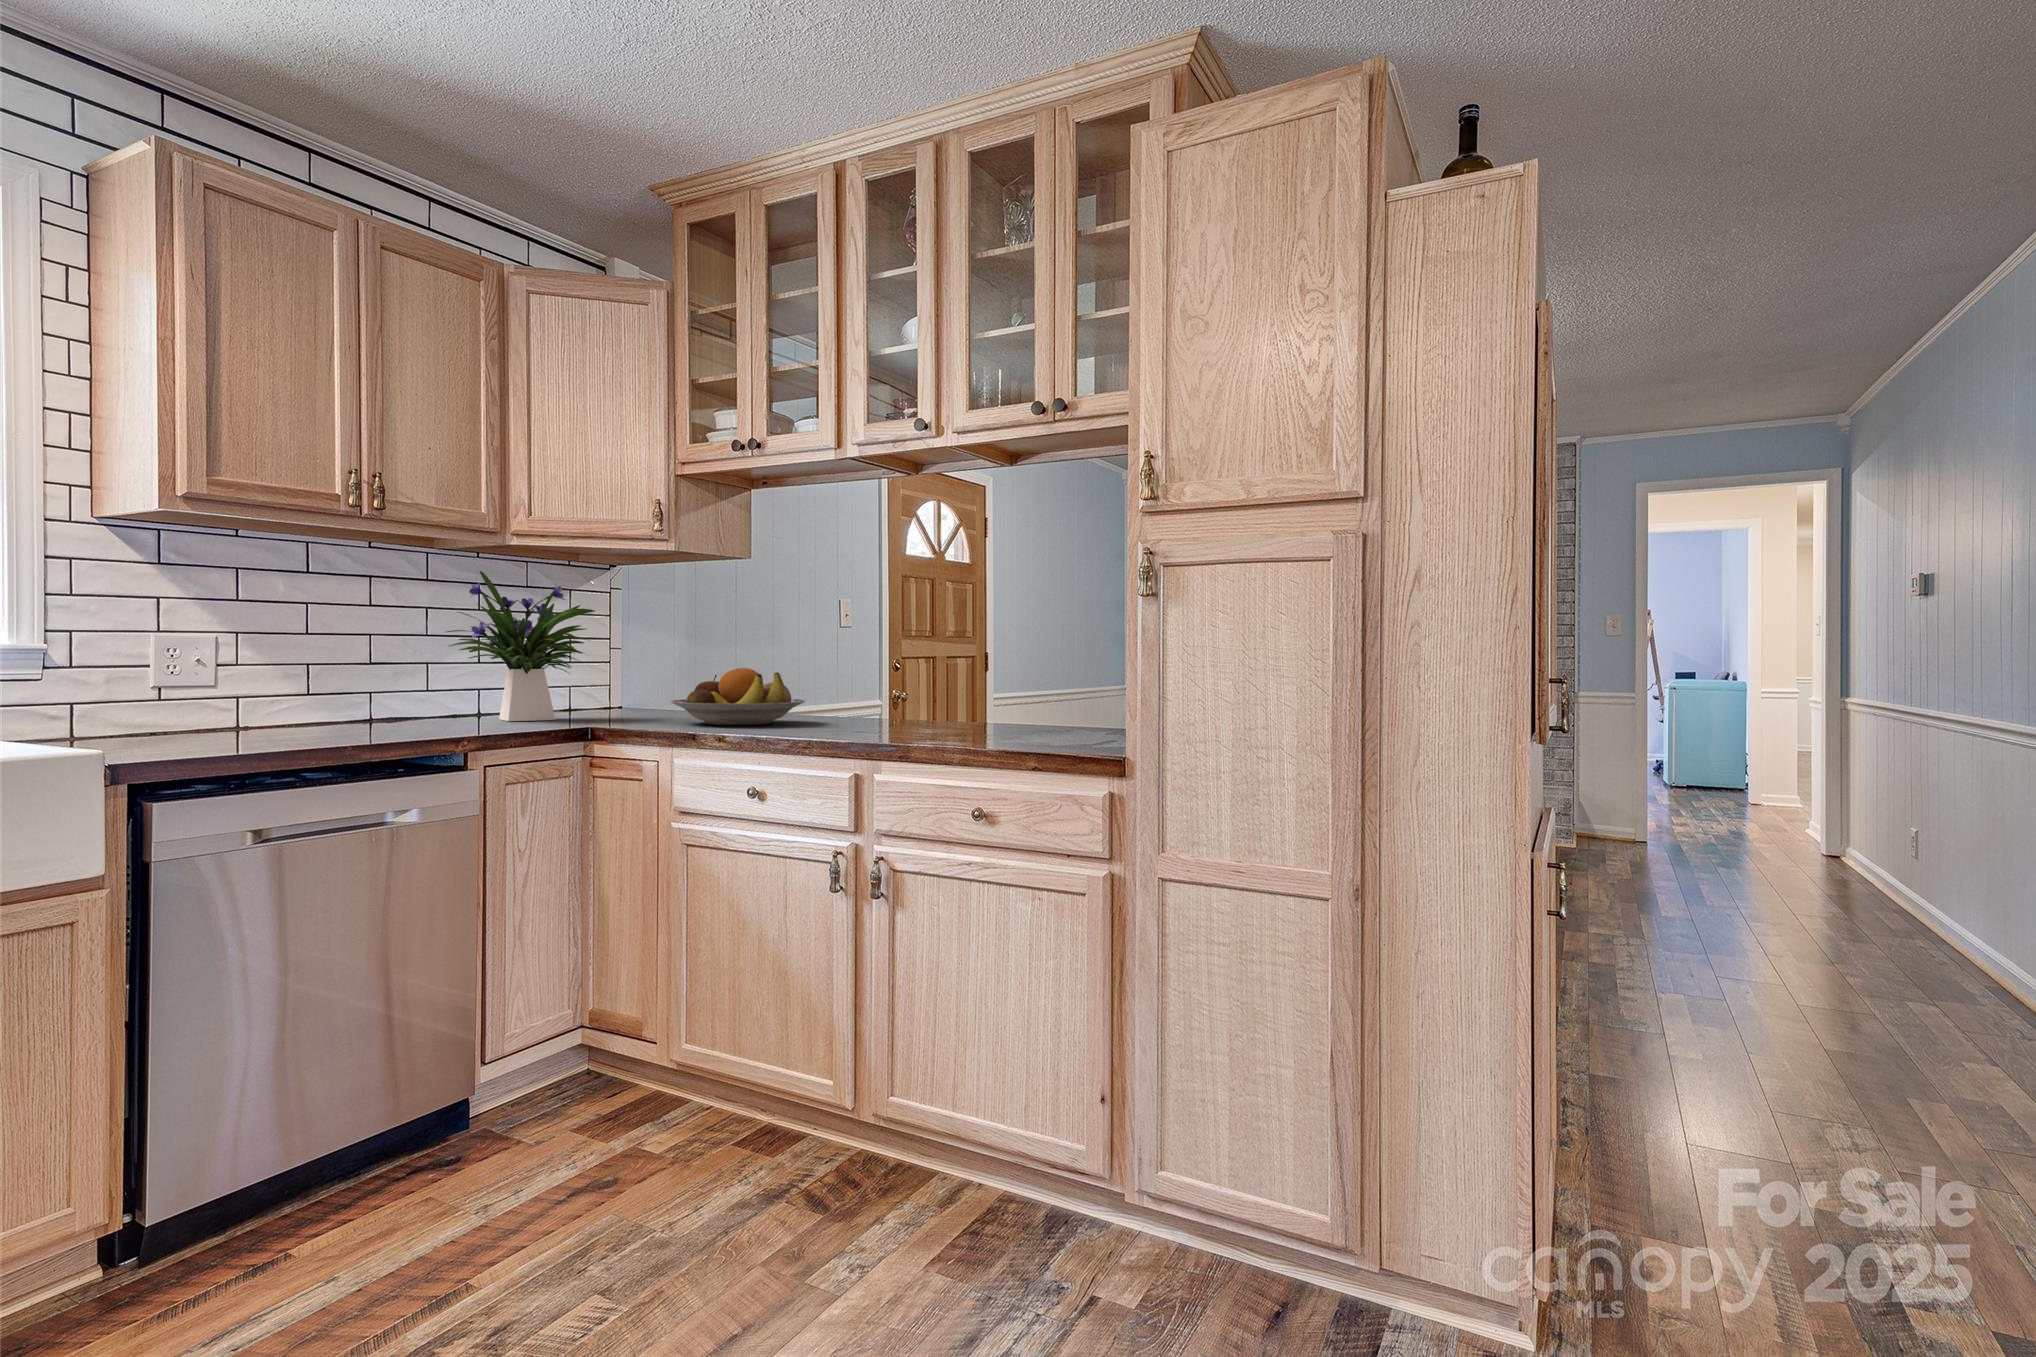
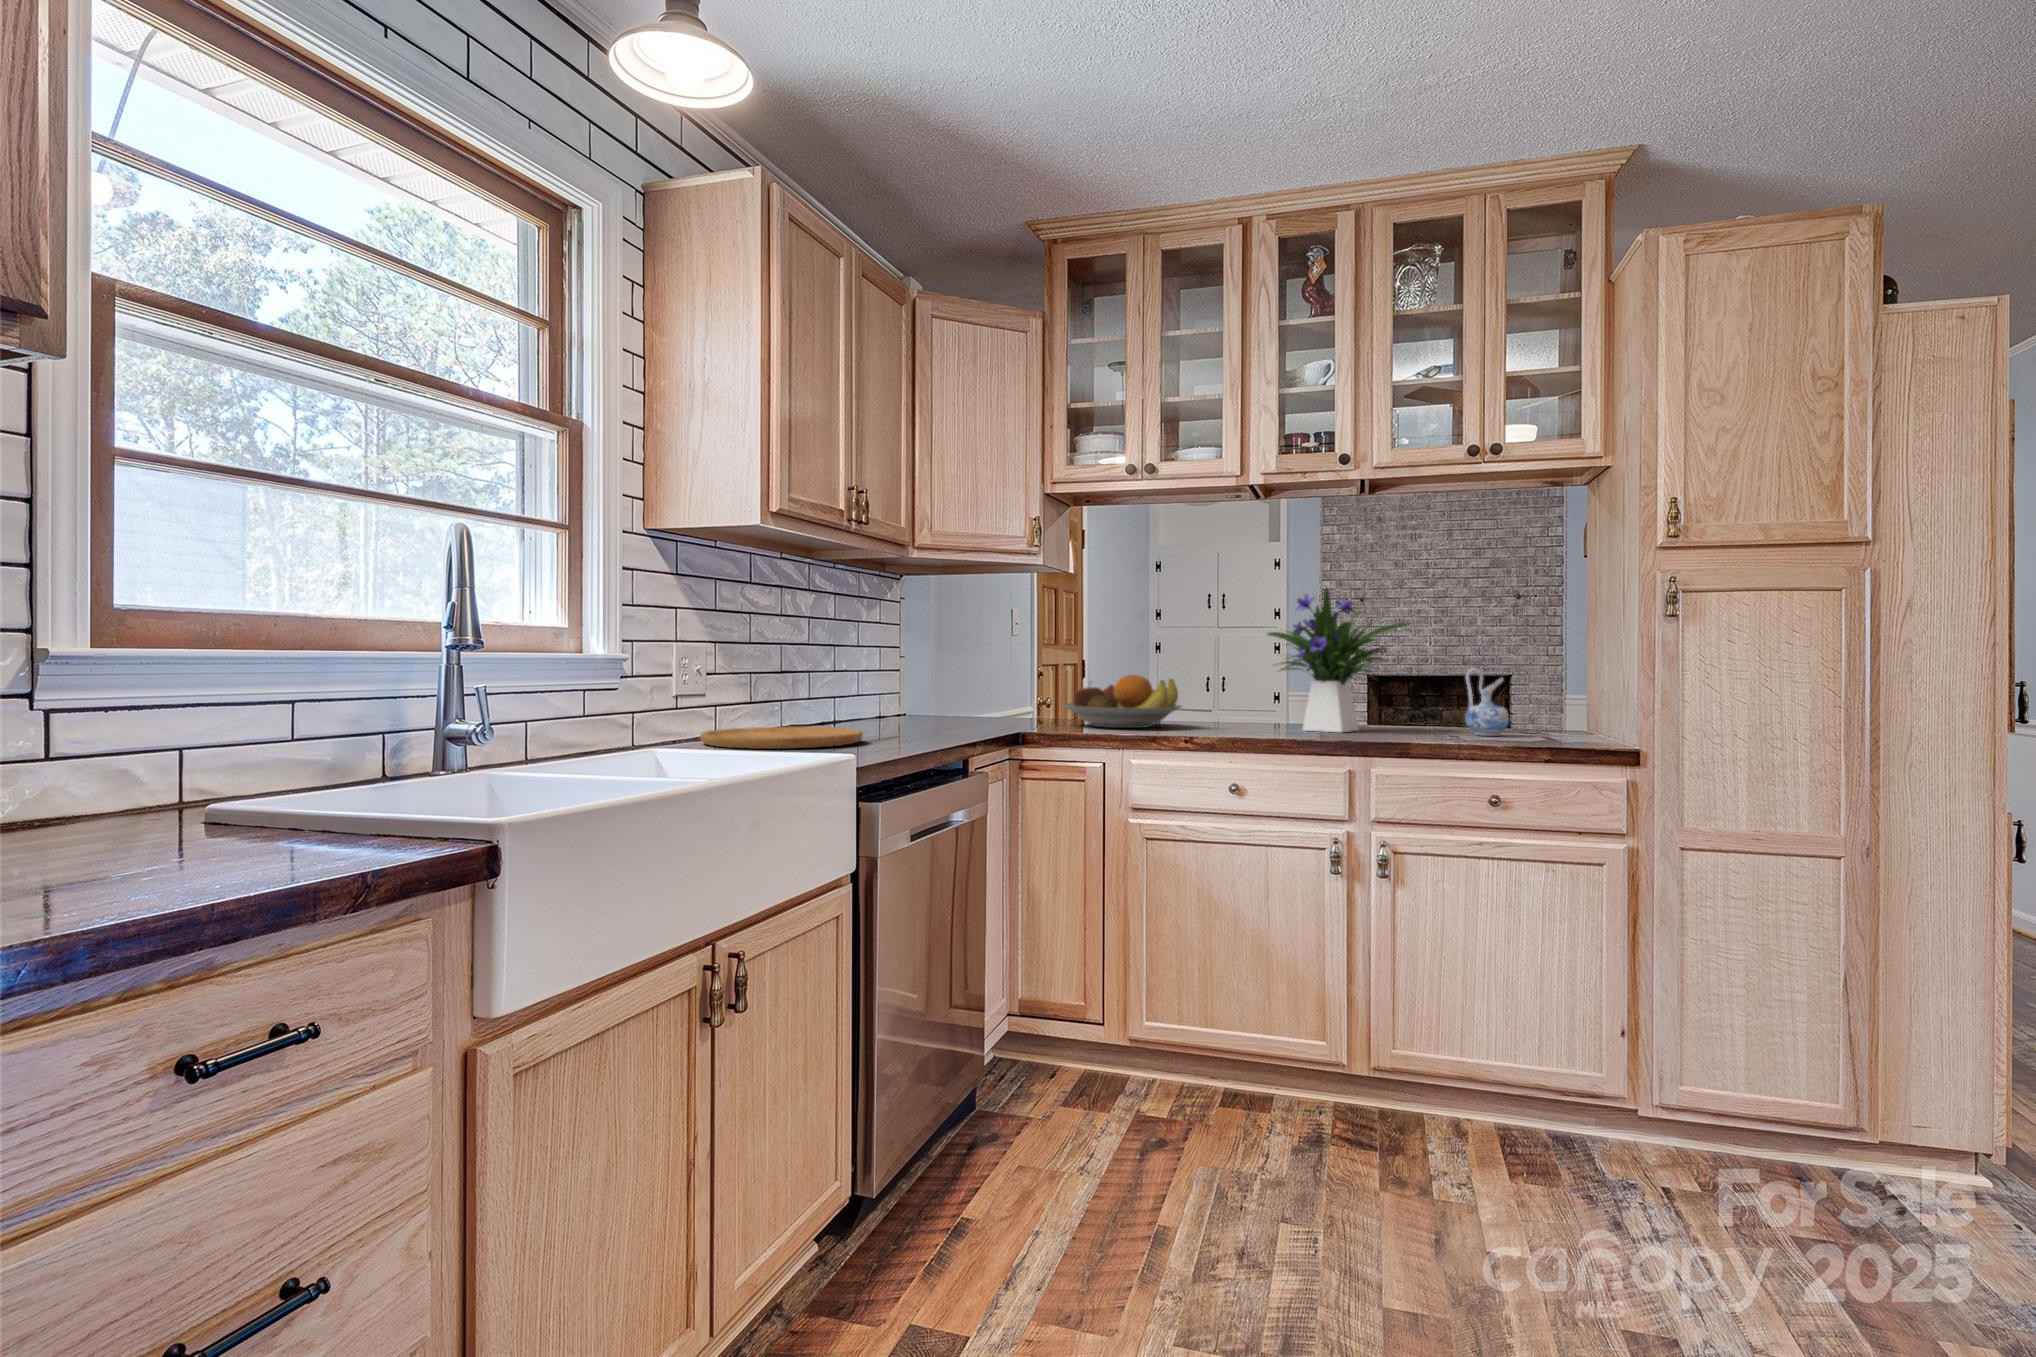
flower arrangement: present [447,571,595,721] -> present [1267,587,1410,732]
ceramic pitcher: none [1050,661,1096,740] -> present [1465,668,1509,736]
cutting board: none [146,717,340,737] -> present [700,727,863,749]

